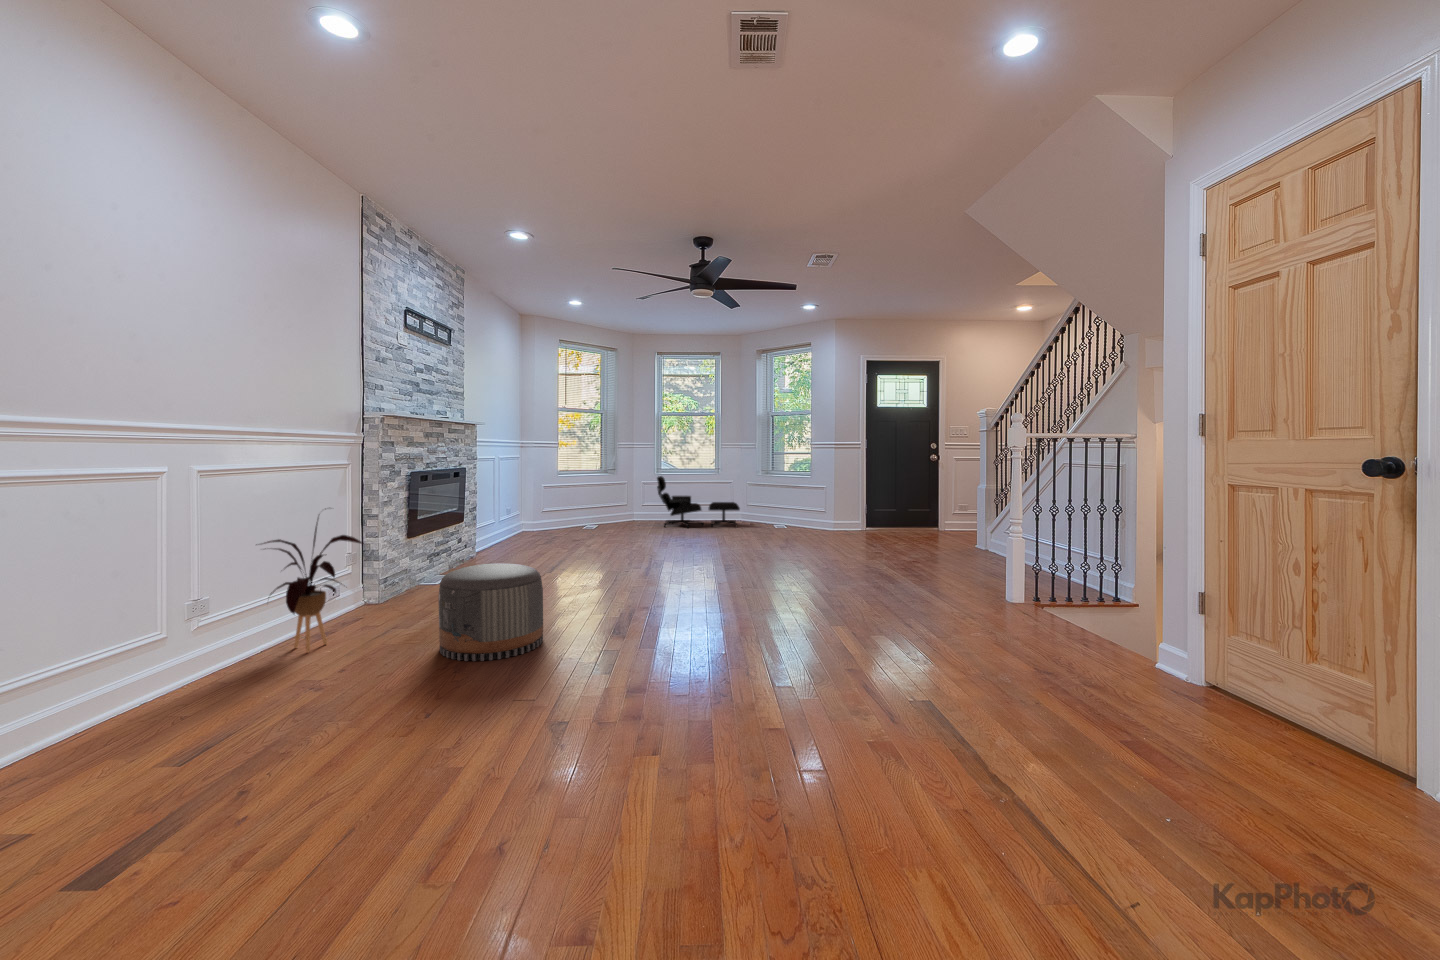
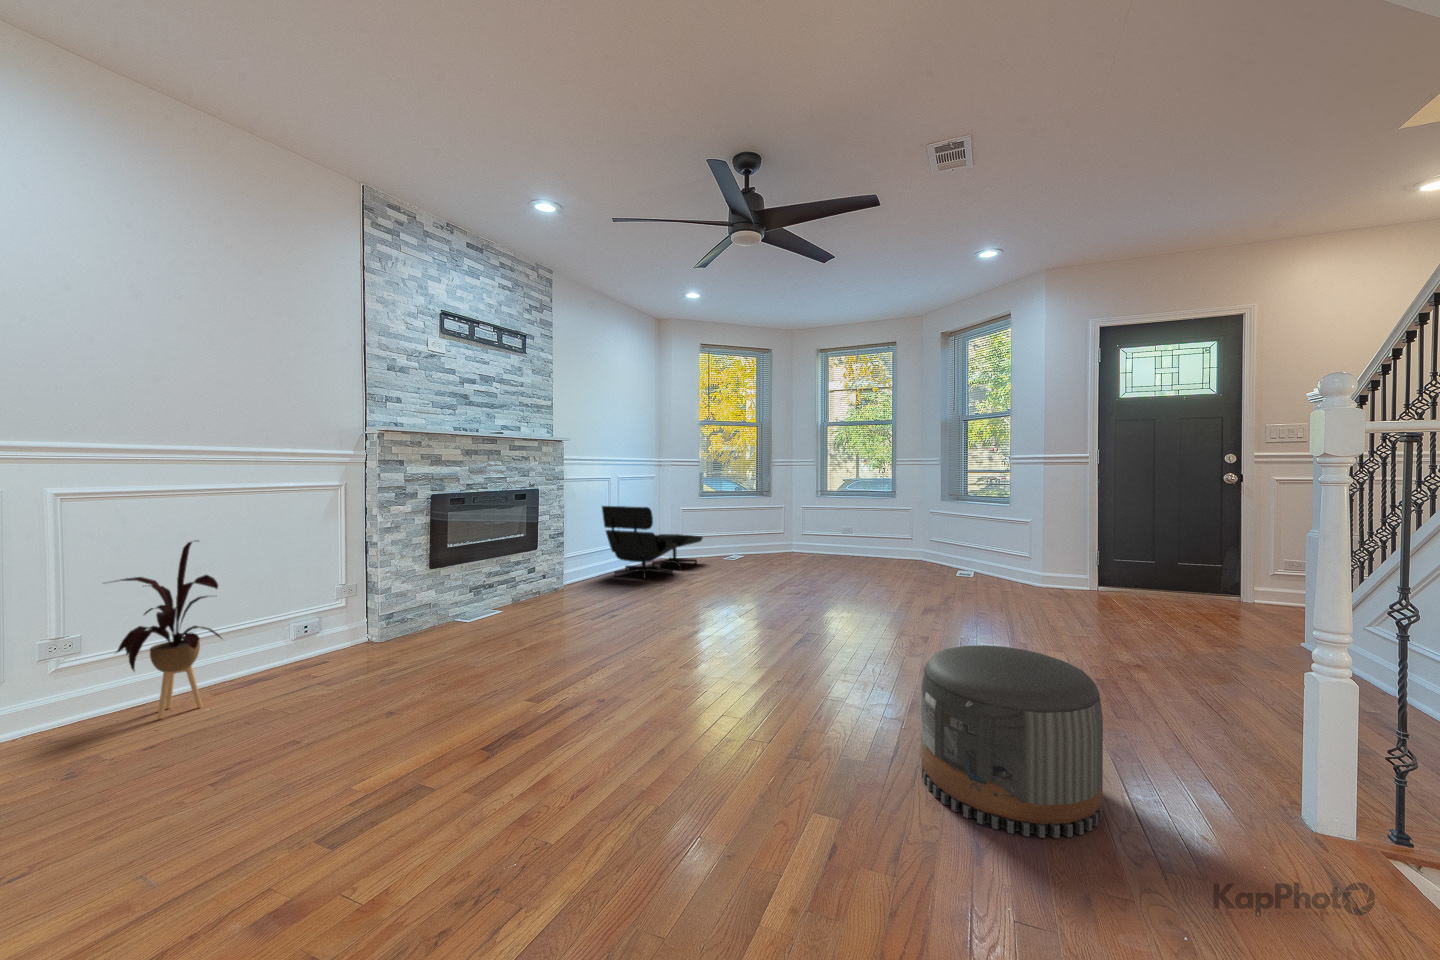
lounge chair: present [657,476,740,528] -> present [602,506,703,580]
pouf: present [438,563,543,661] -> present [921,645,1103,838]

